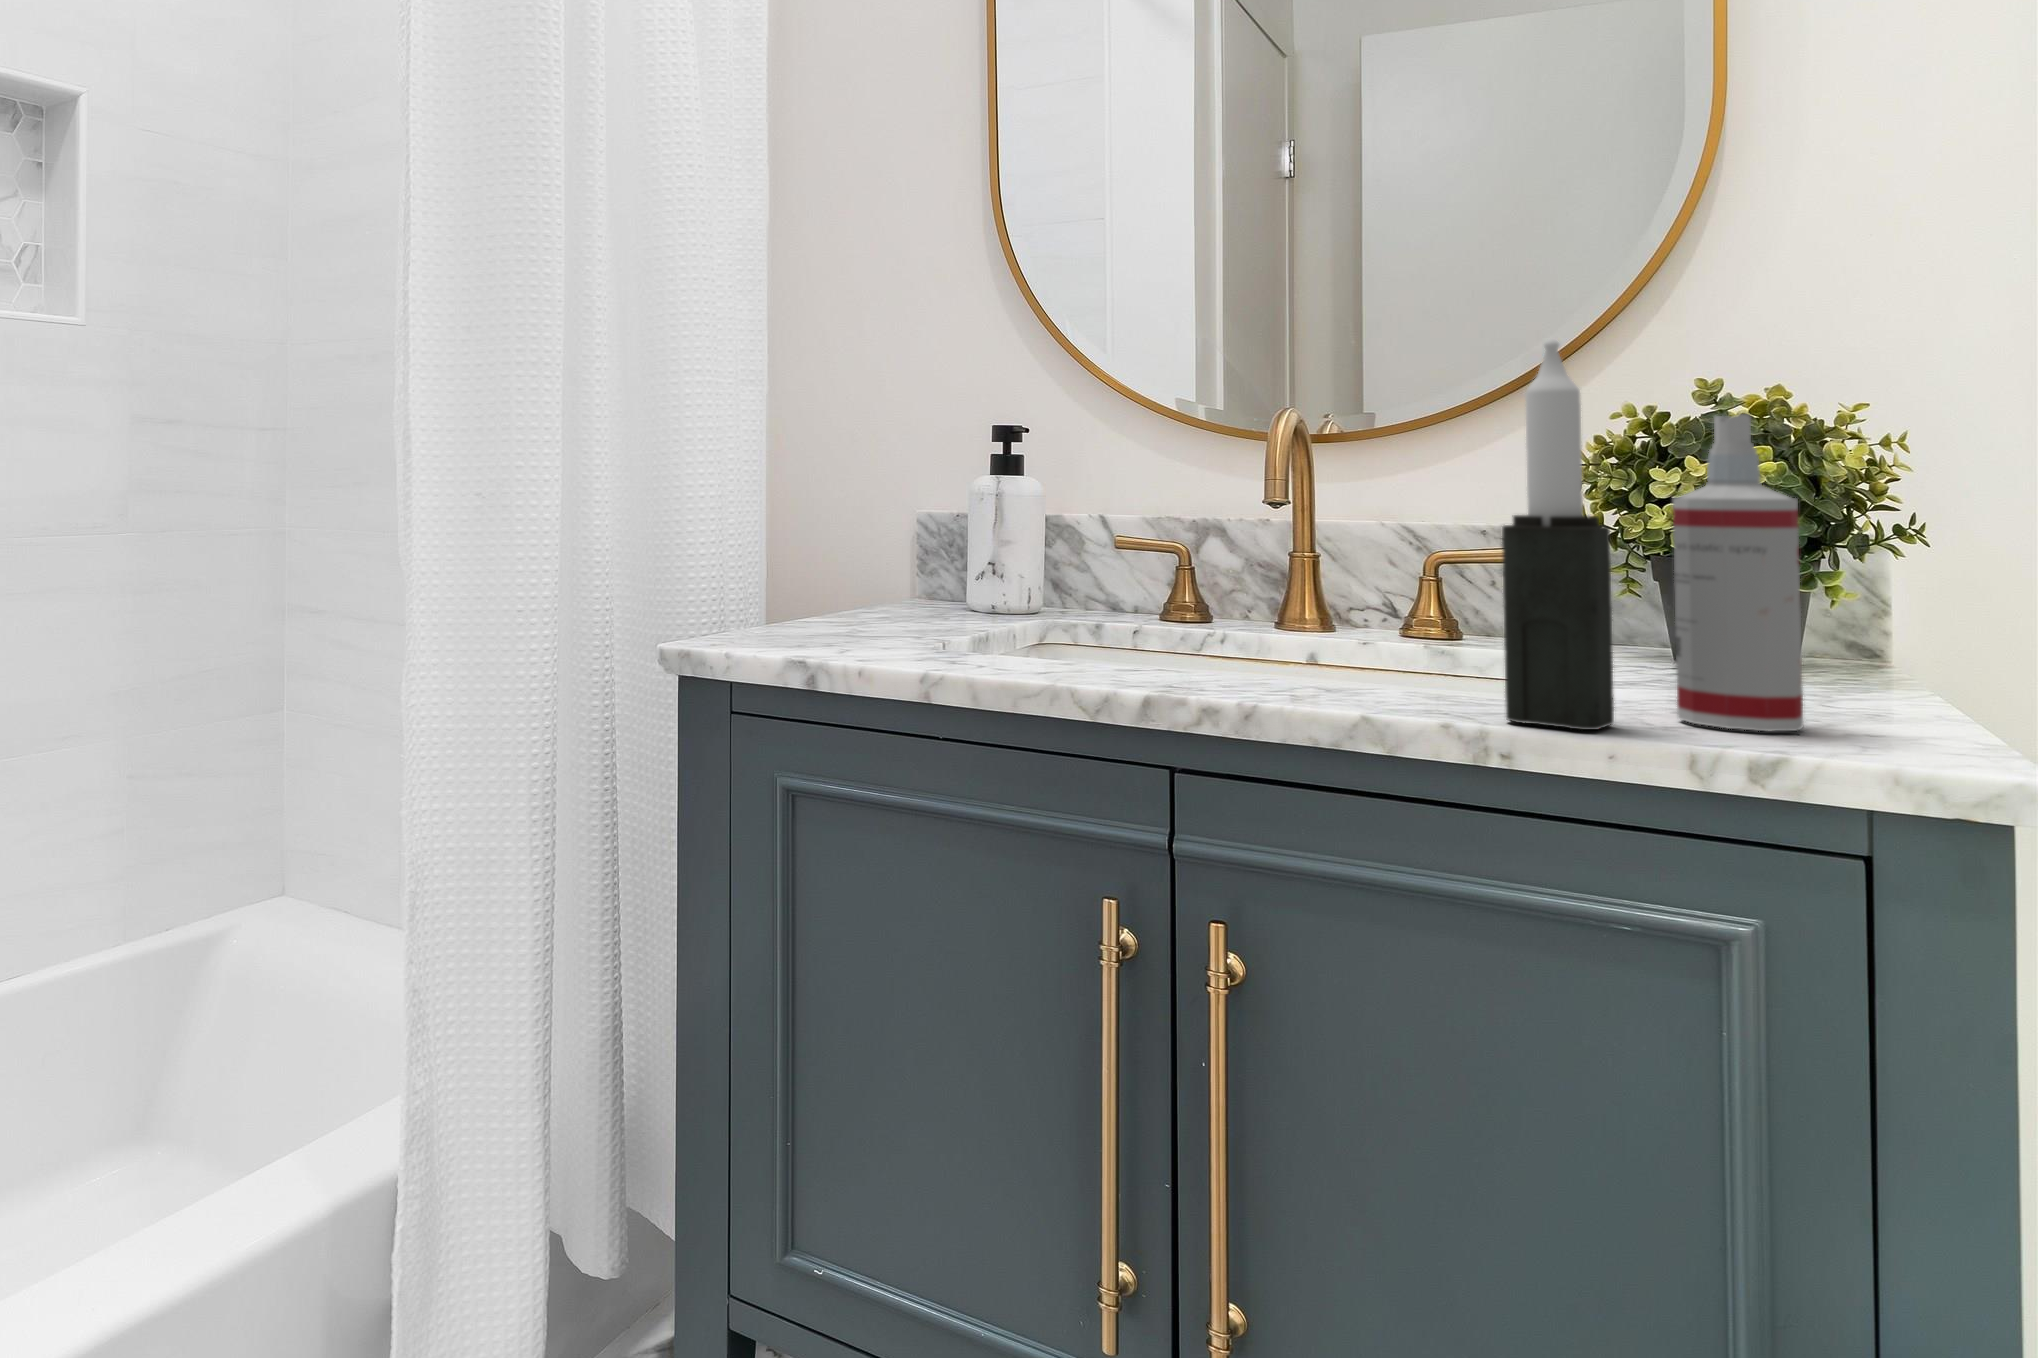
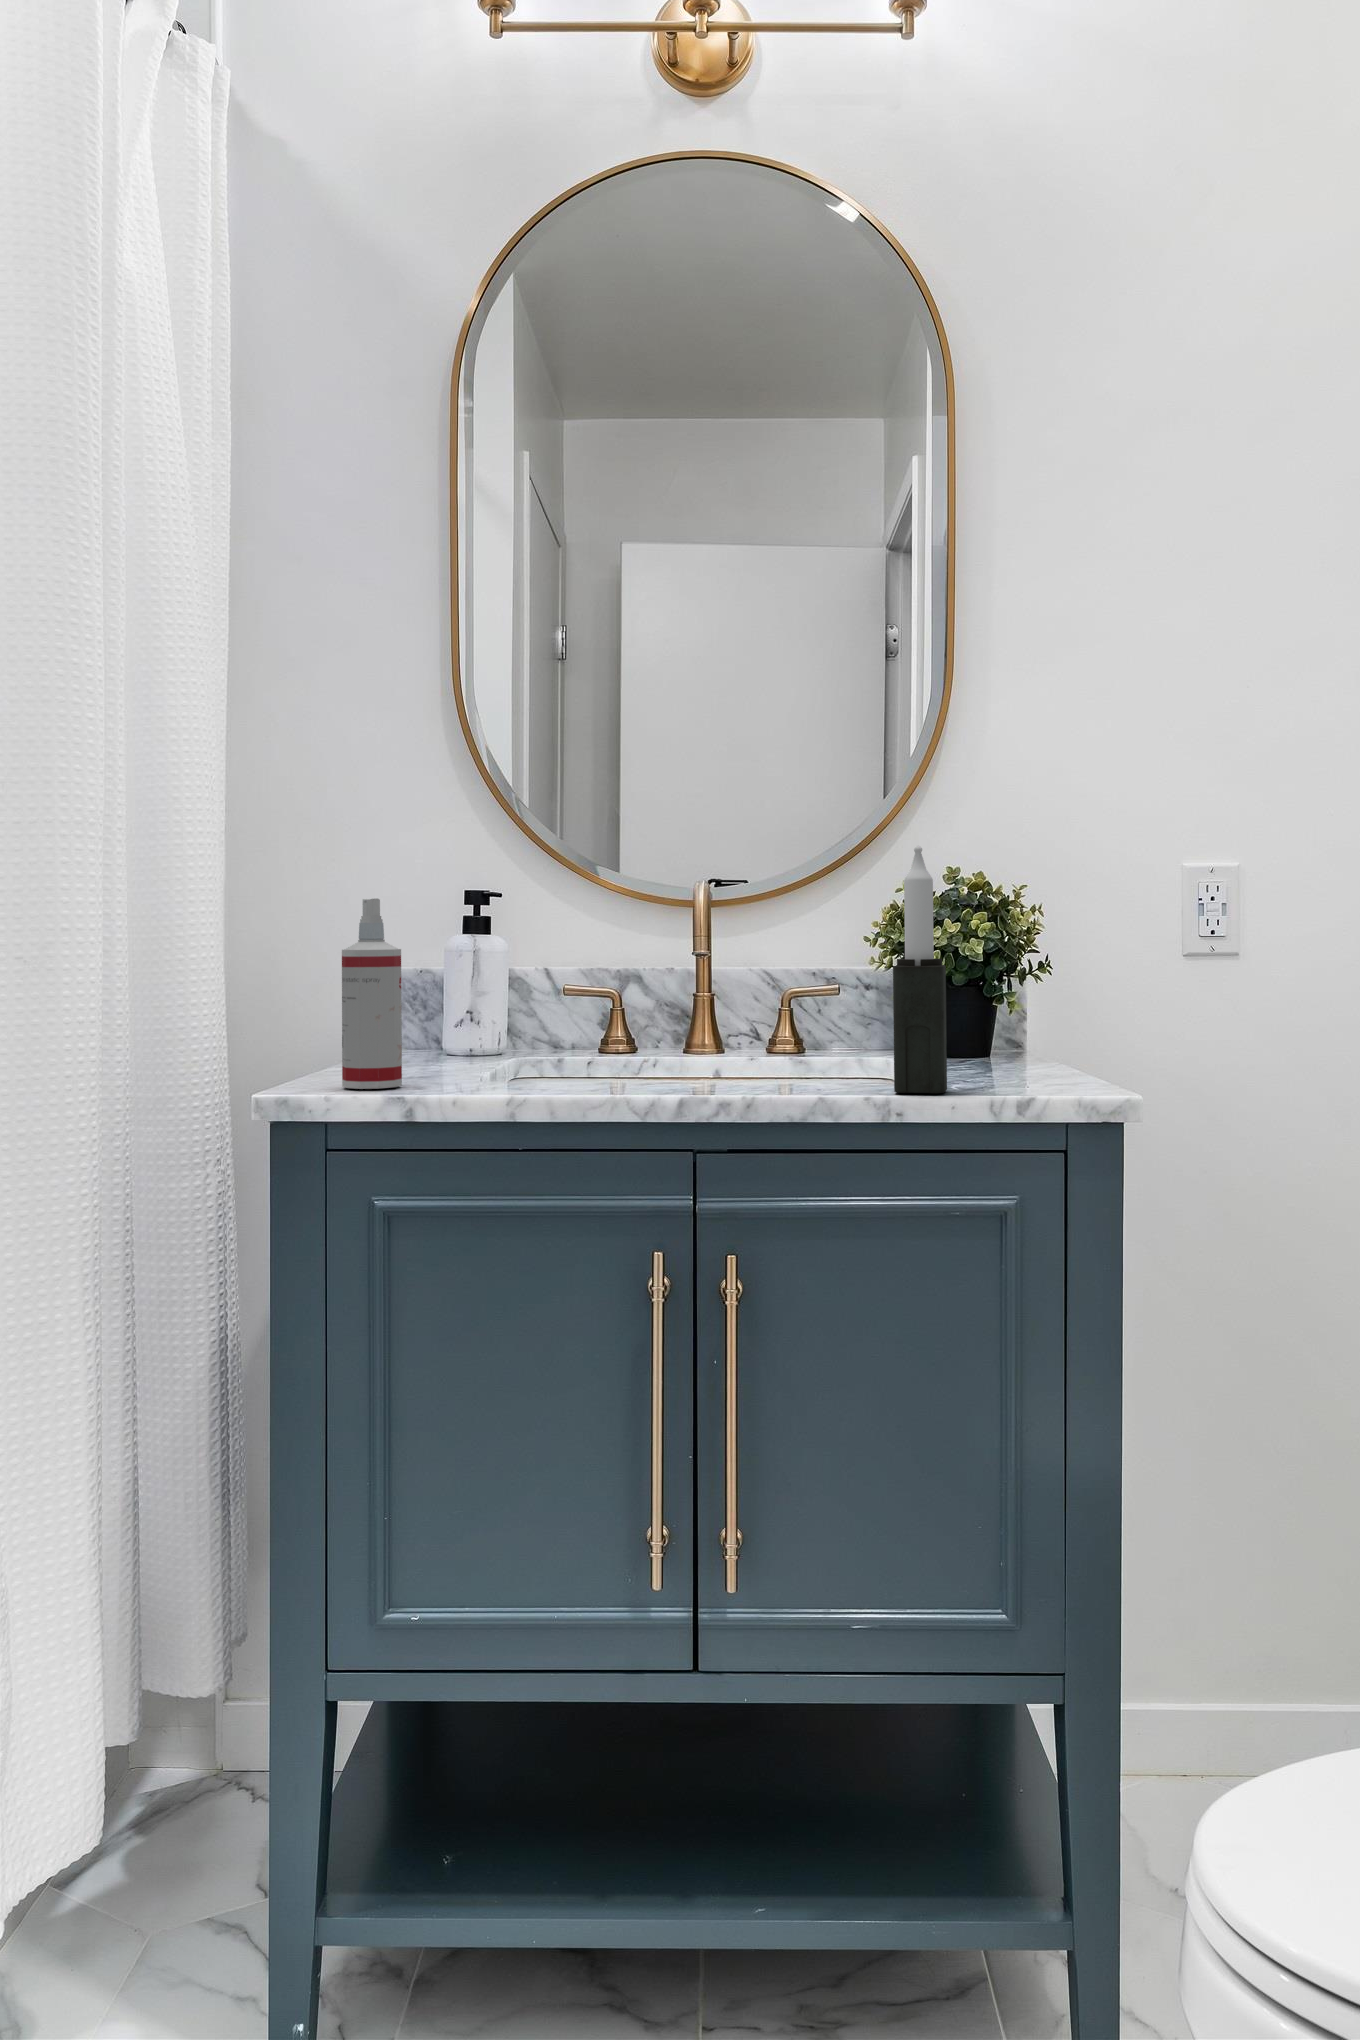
spray bottle: present [1673,414,1803,731] -> present [342,898,402,1089]

